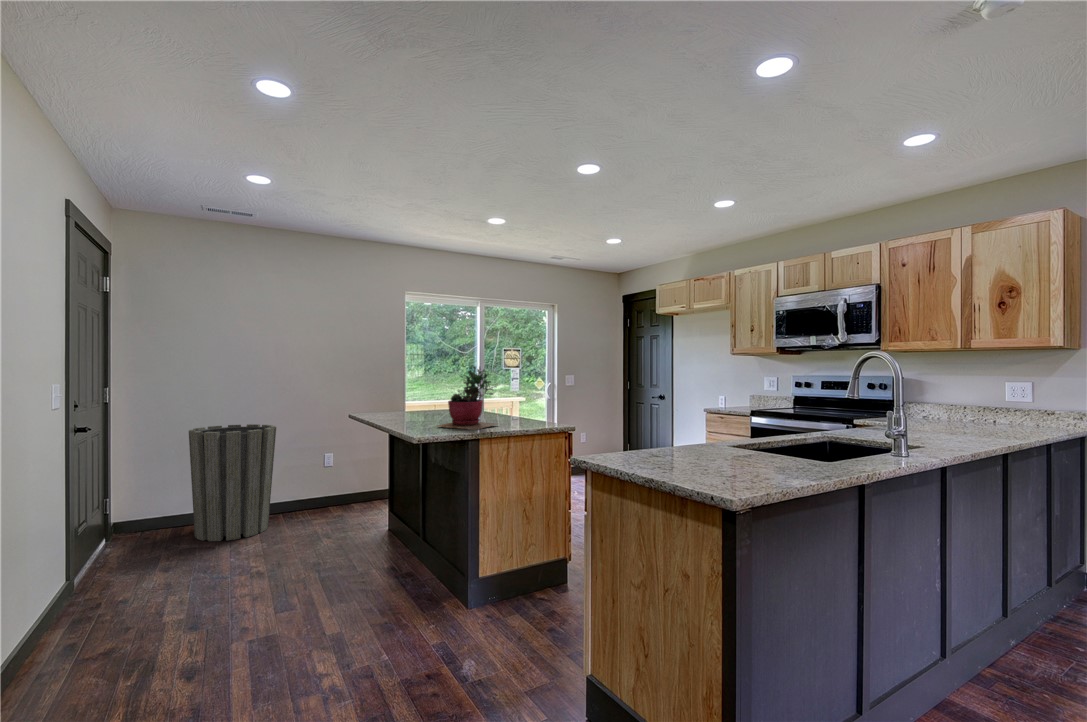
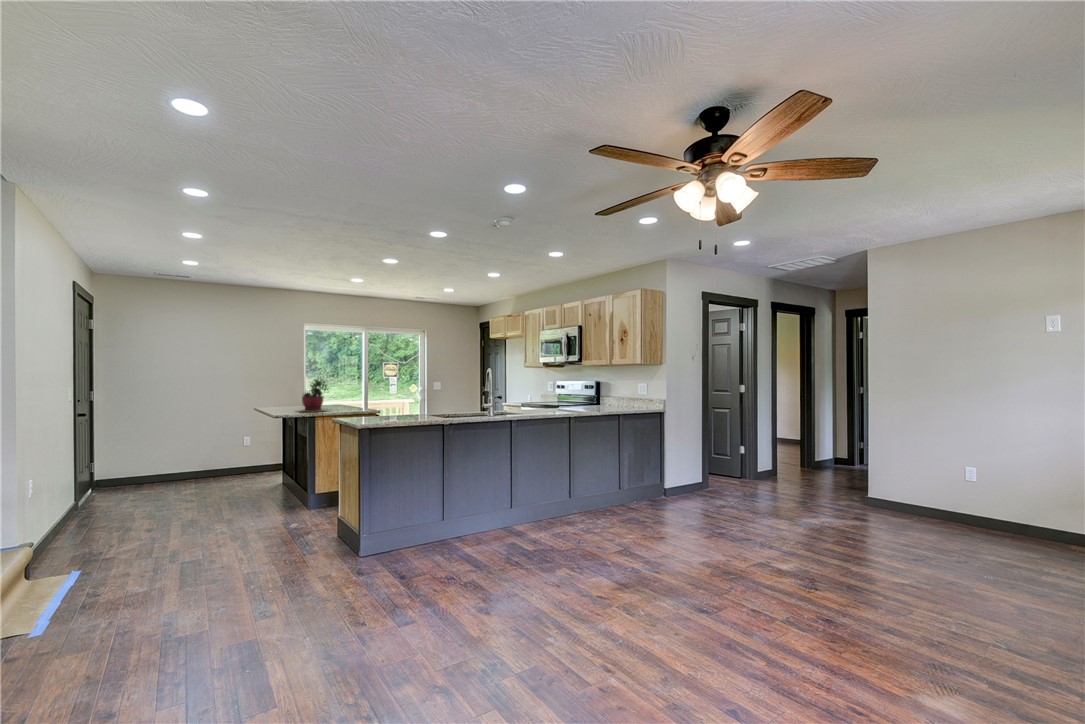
trash can: present [189,424,276,541] -> none [146,416,206,490]

